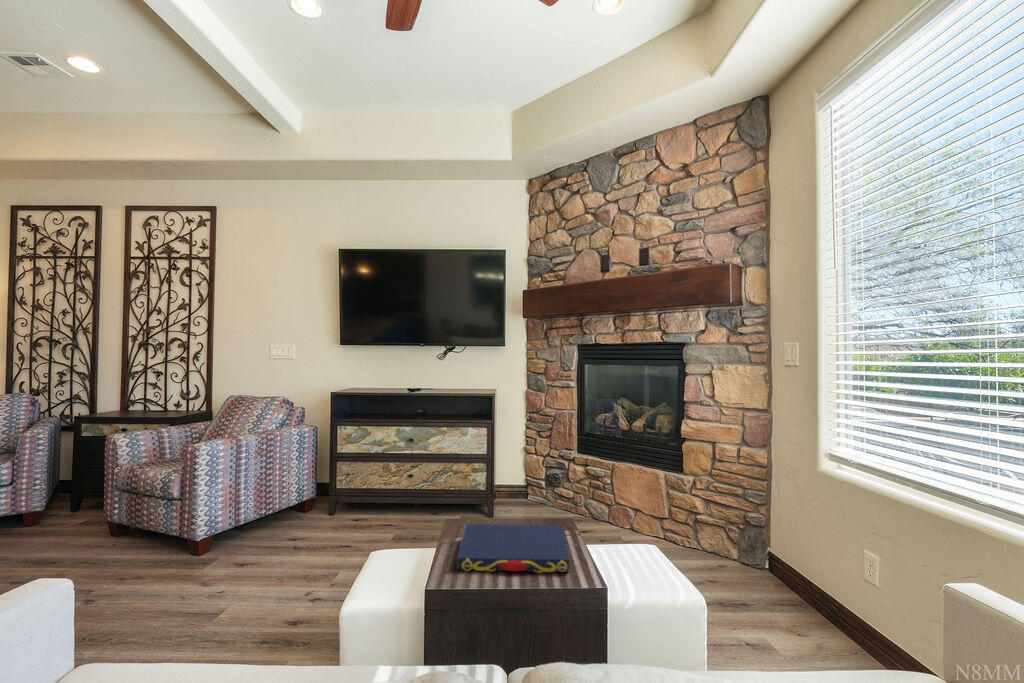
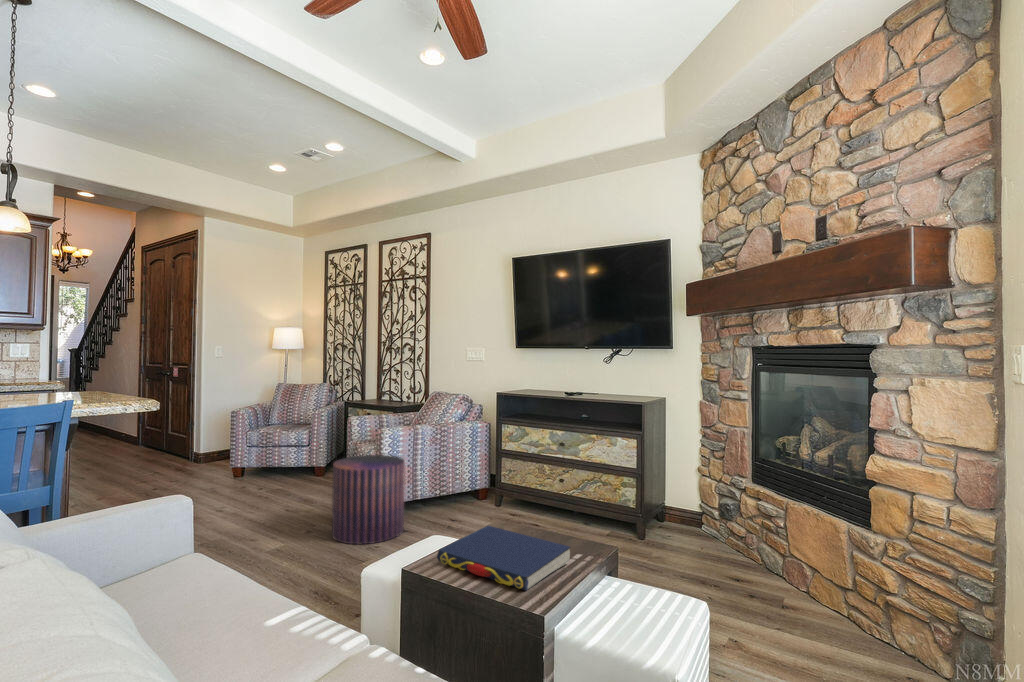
pouf: none [140,475,246,597] -> present [332,455,405,544]

